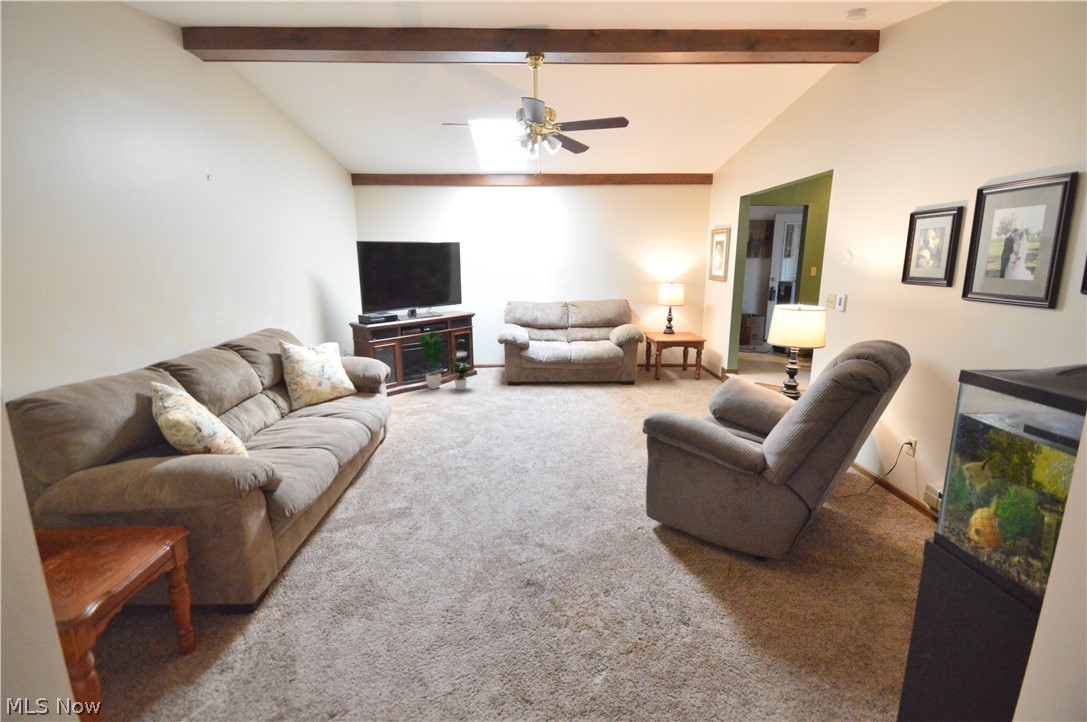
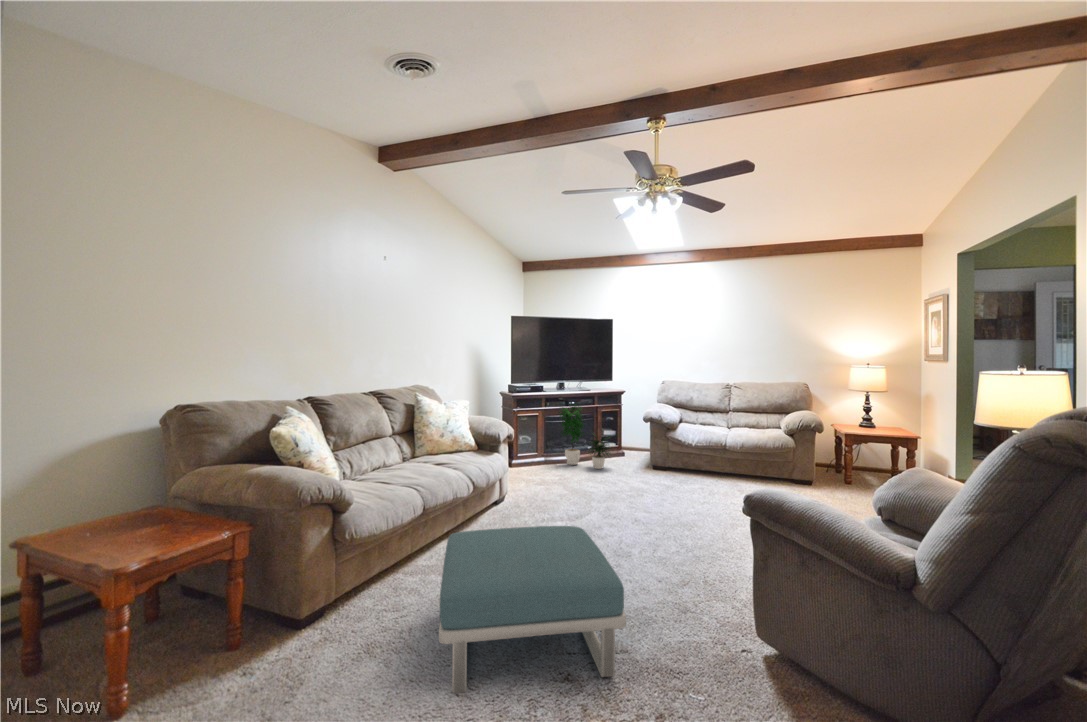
footstool: none [389,461,569,622] -> present [439,526,626,693]

